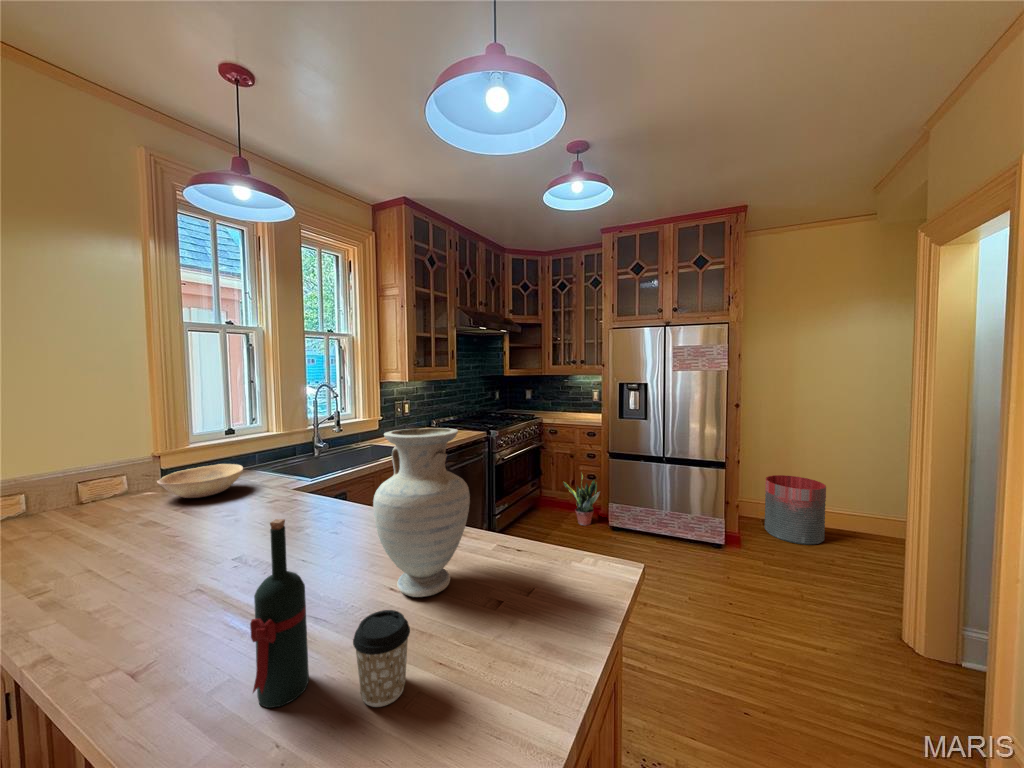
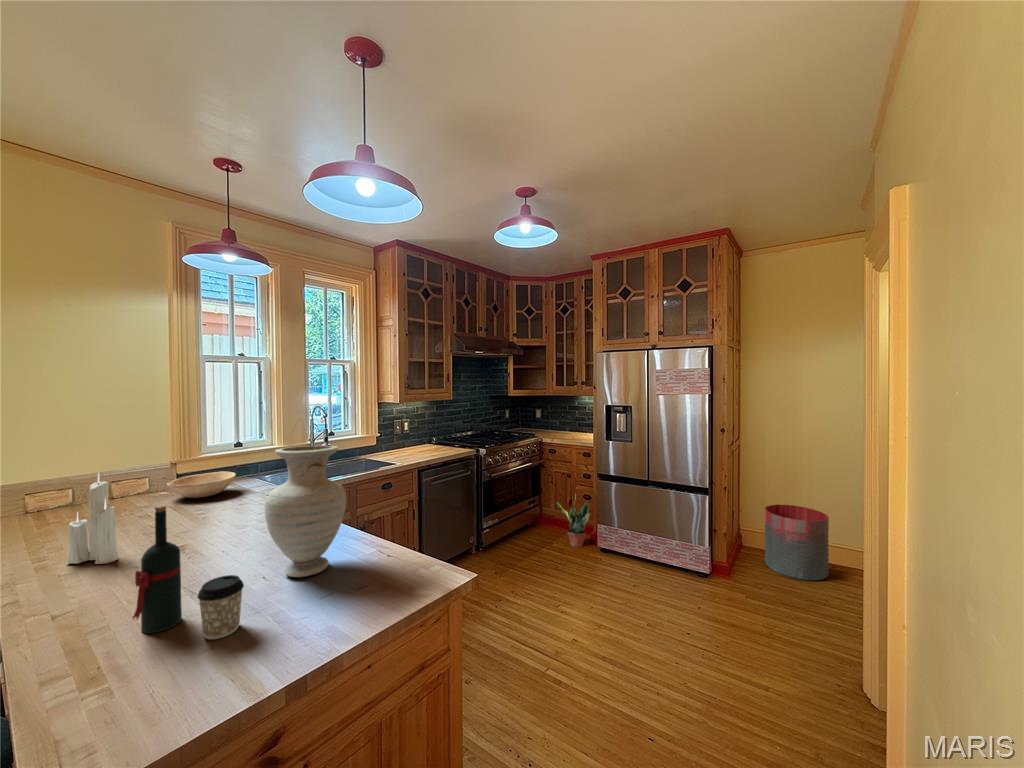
candle: none [64,465,143,603] -> present [66,473,119,564]

